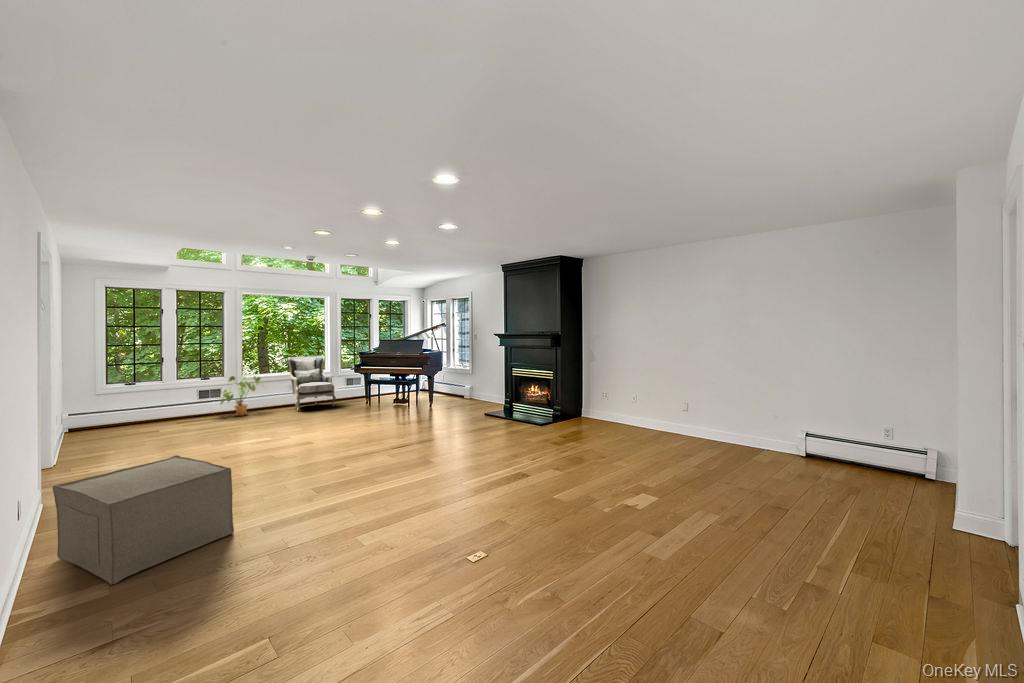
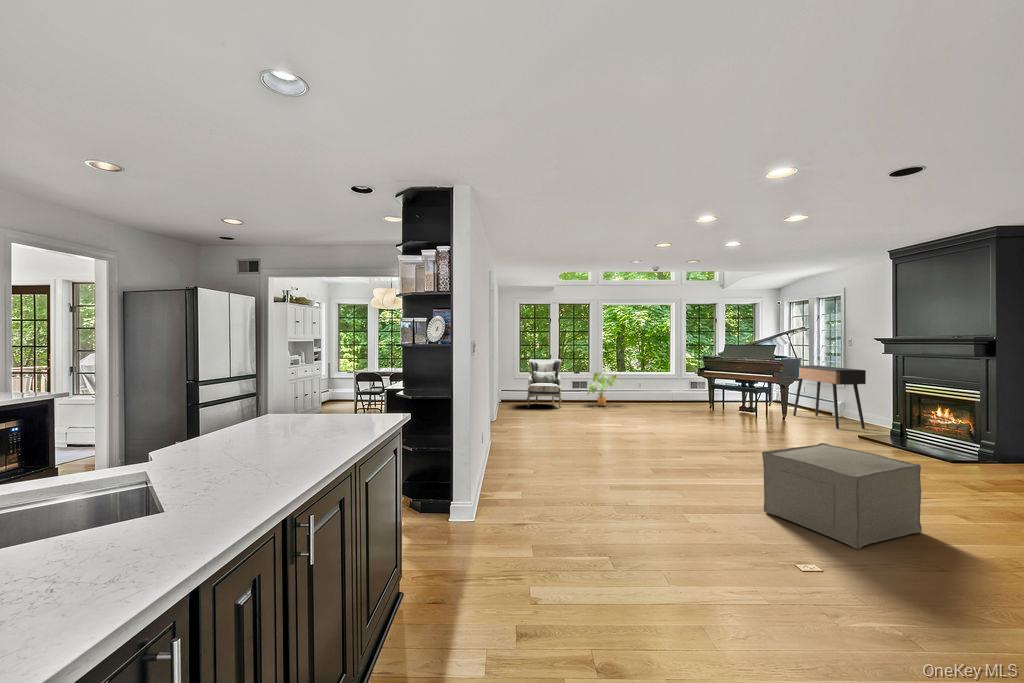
armchair: present [288,356,336,411] -> present [527,359,562,408]
console table: none [437,357,488,410] -> present [793,365,866,429]
ottoman: present [53,455,234,585] -> present [762,443,922,549]

